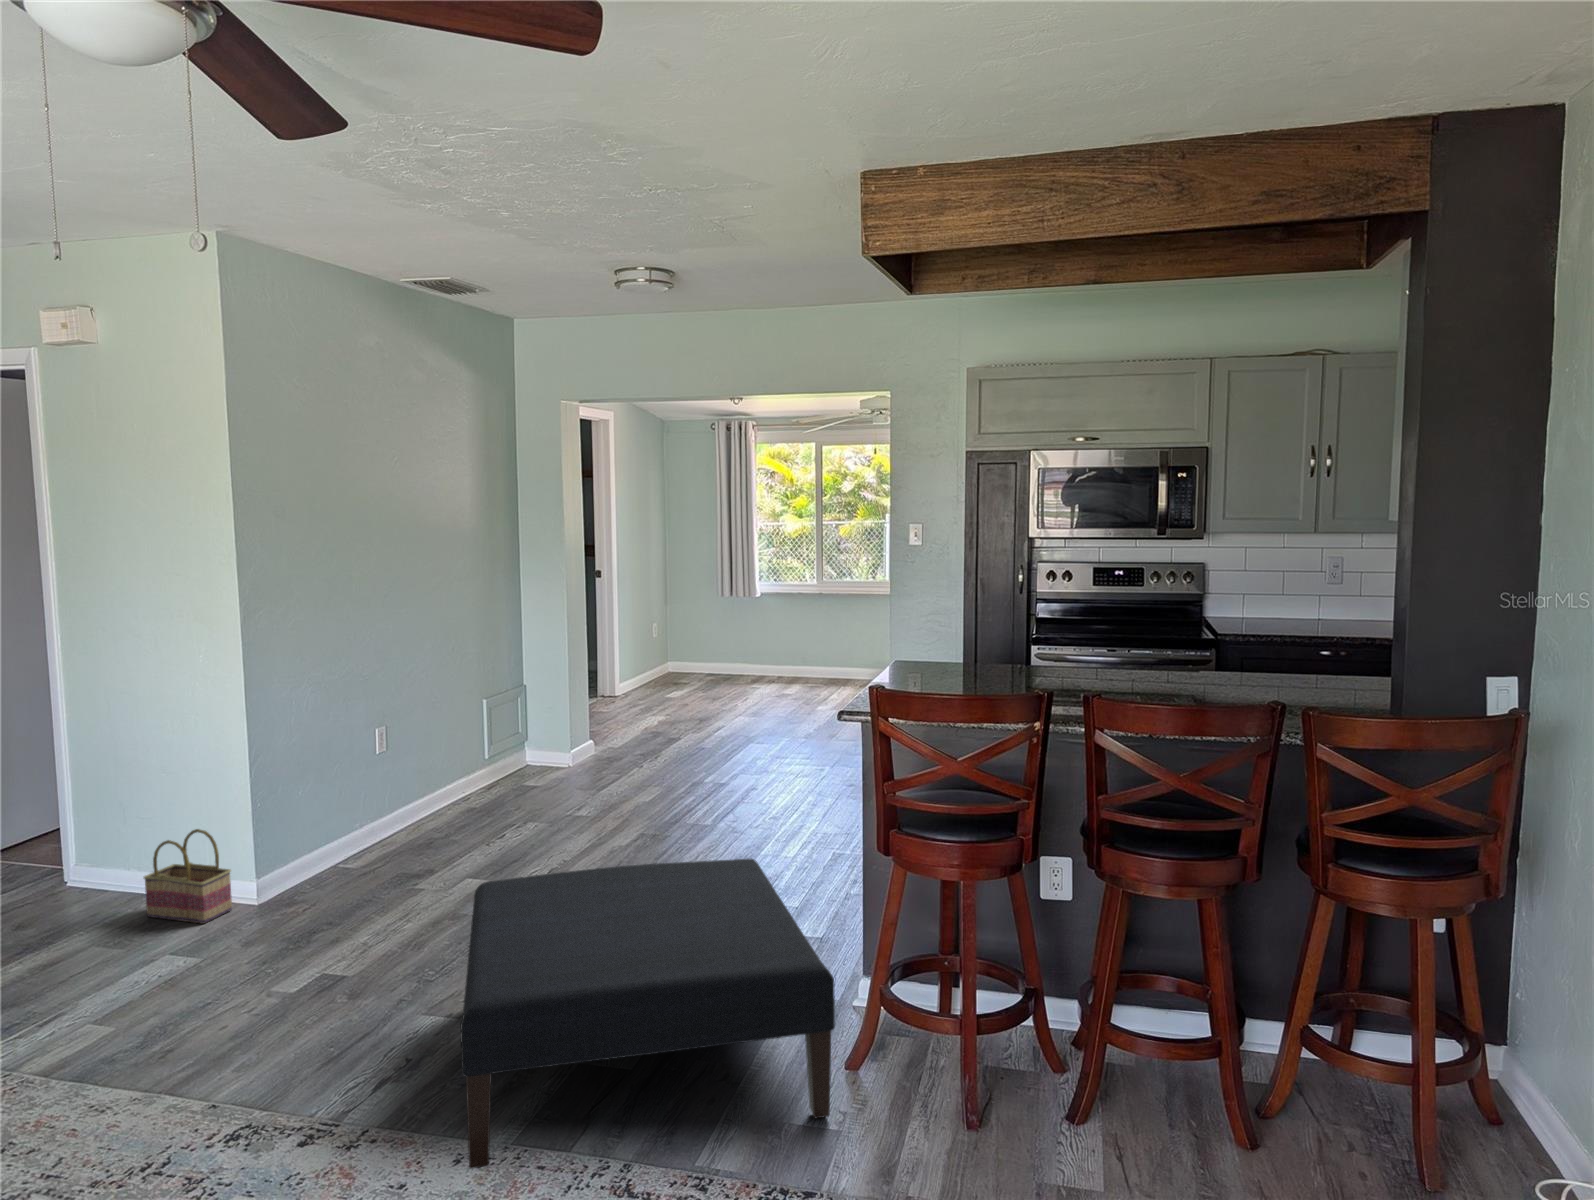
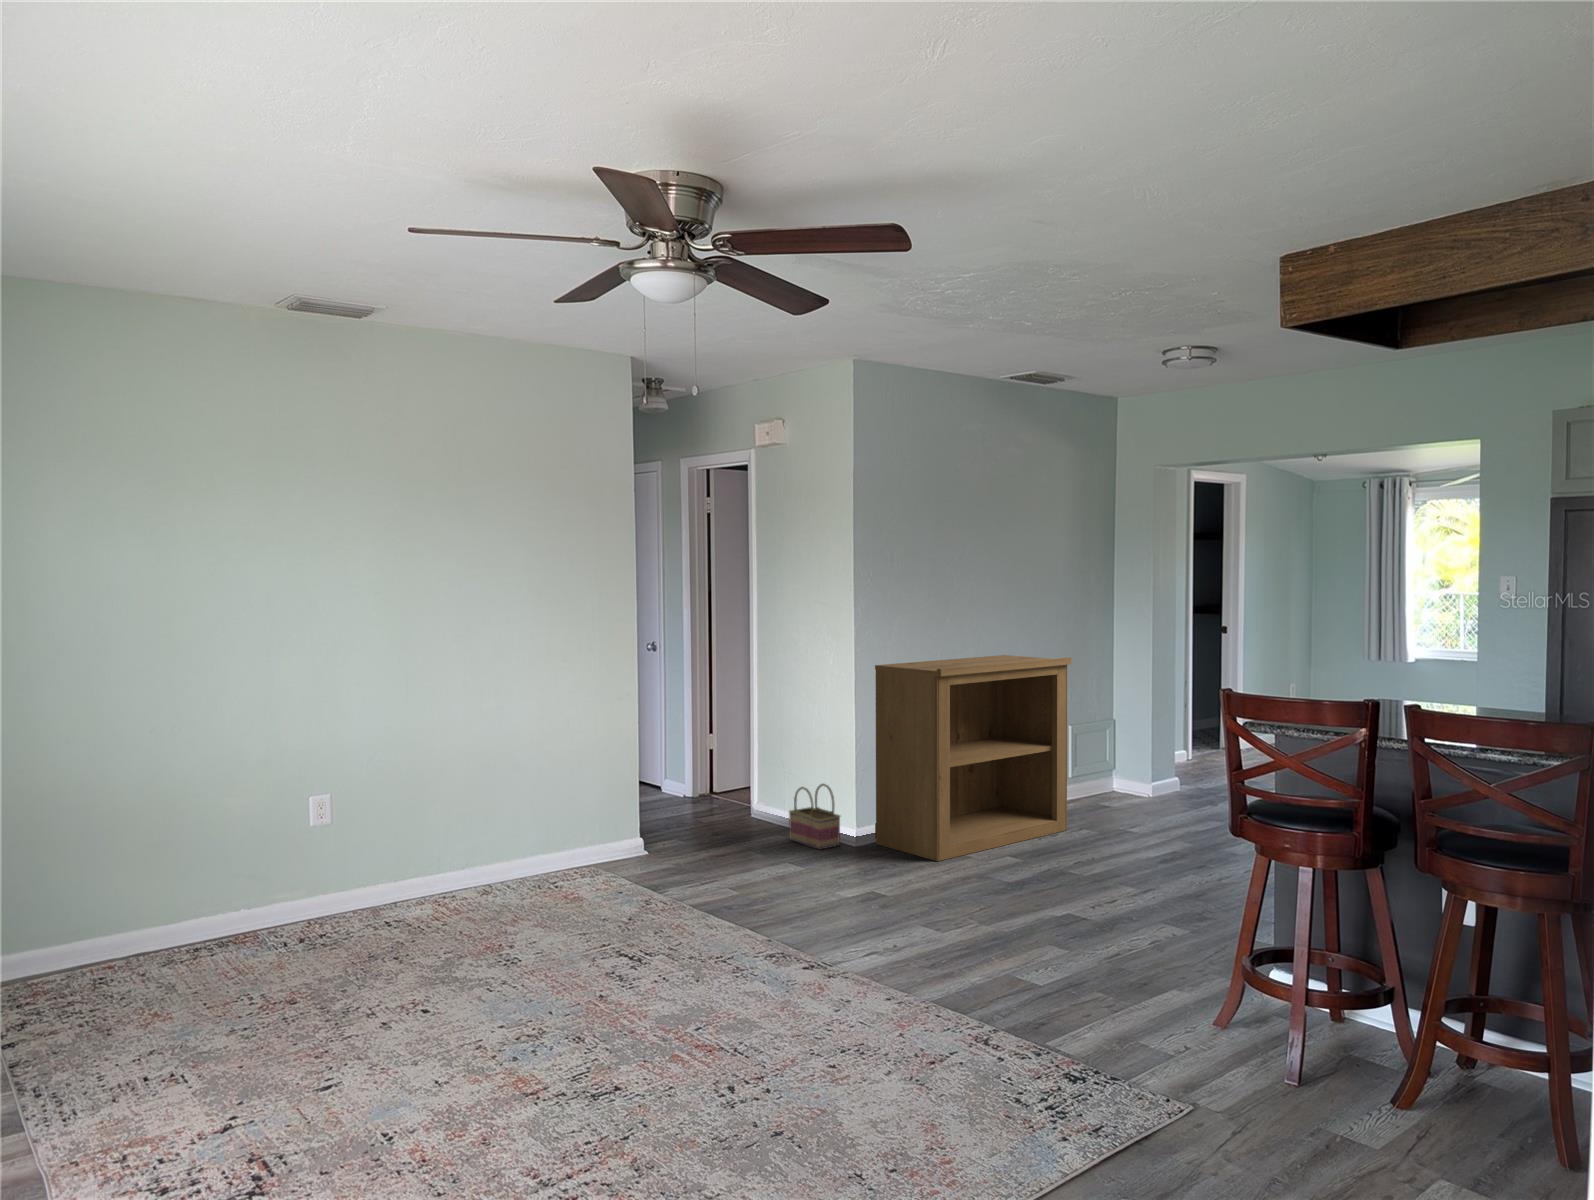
bookshelf: none [271,626,511,906] -> present [875,655,1072,861]
ottoman: present [460,859,835,1169] -> none [889,832,1199,1054]

